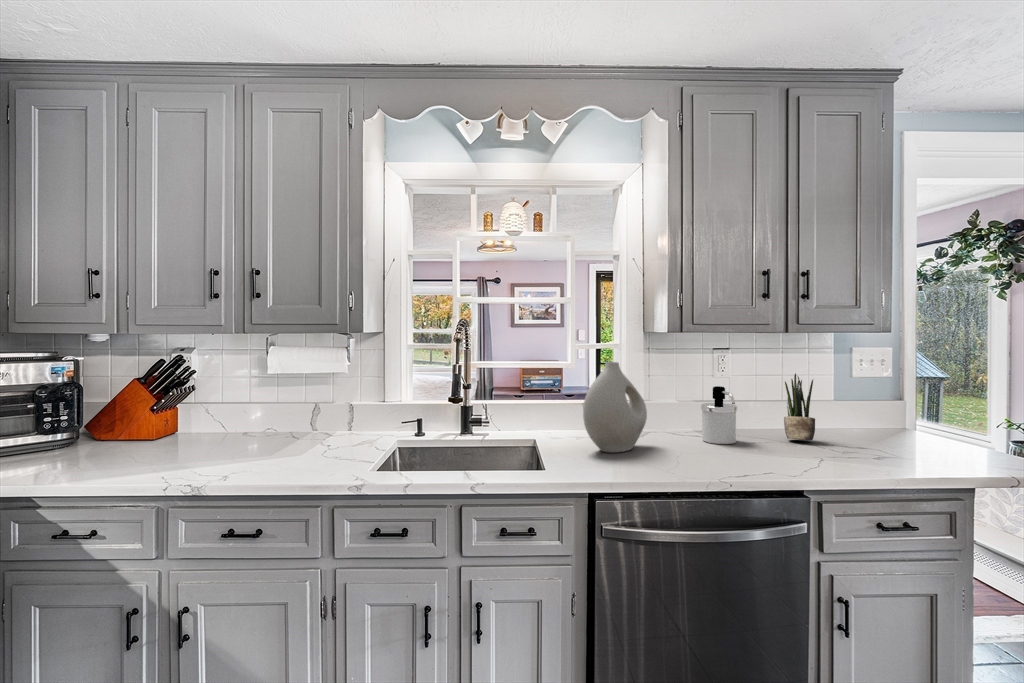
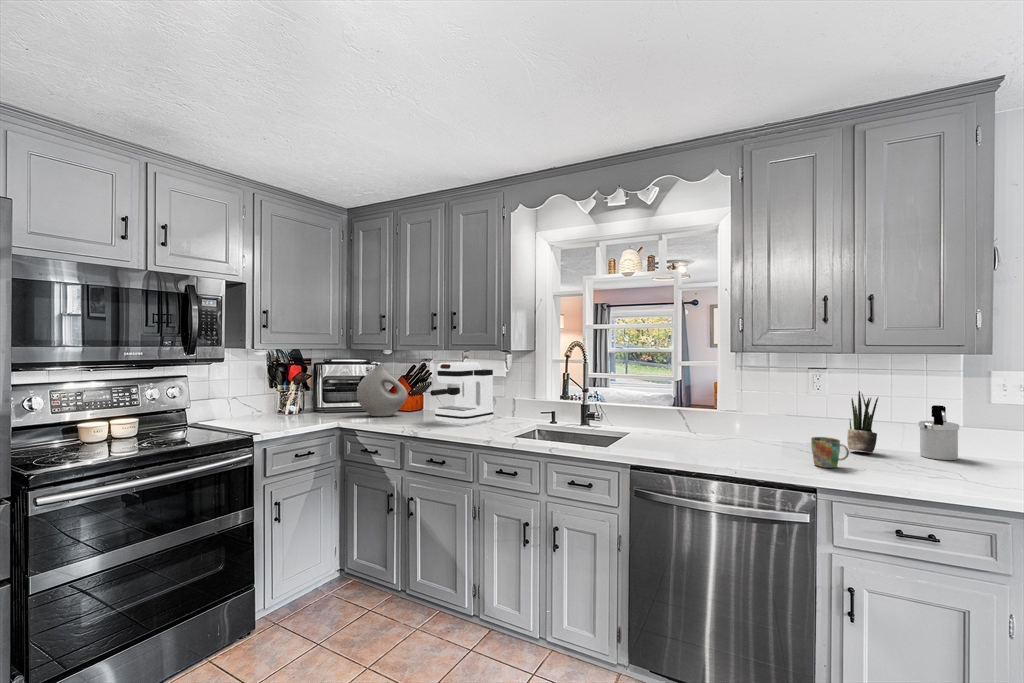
coffee maker: none [216,353,325,457] -> present [430,362,494,425]
vase: present [583,362,647,452] -> present [357,366,407,416]
soap dispenser: present [701,386,737,444] -> present [919,405,959,460]
mug: none [805,430,842,467] -> present [811,437,849,468]

